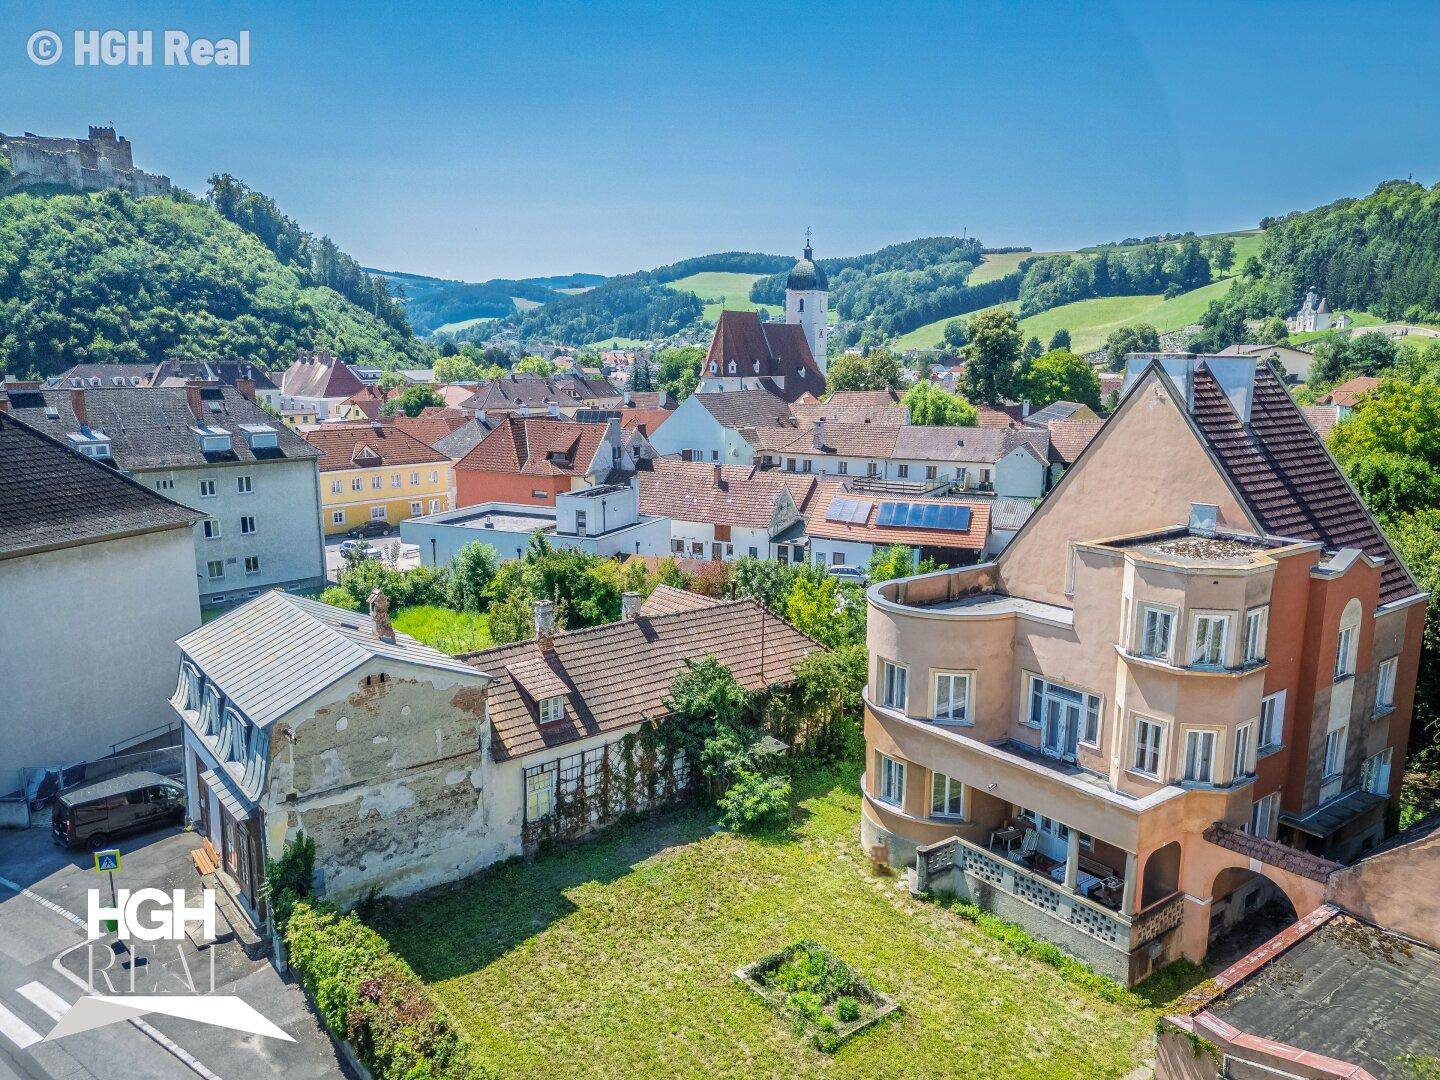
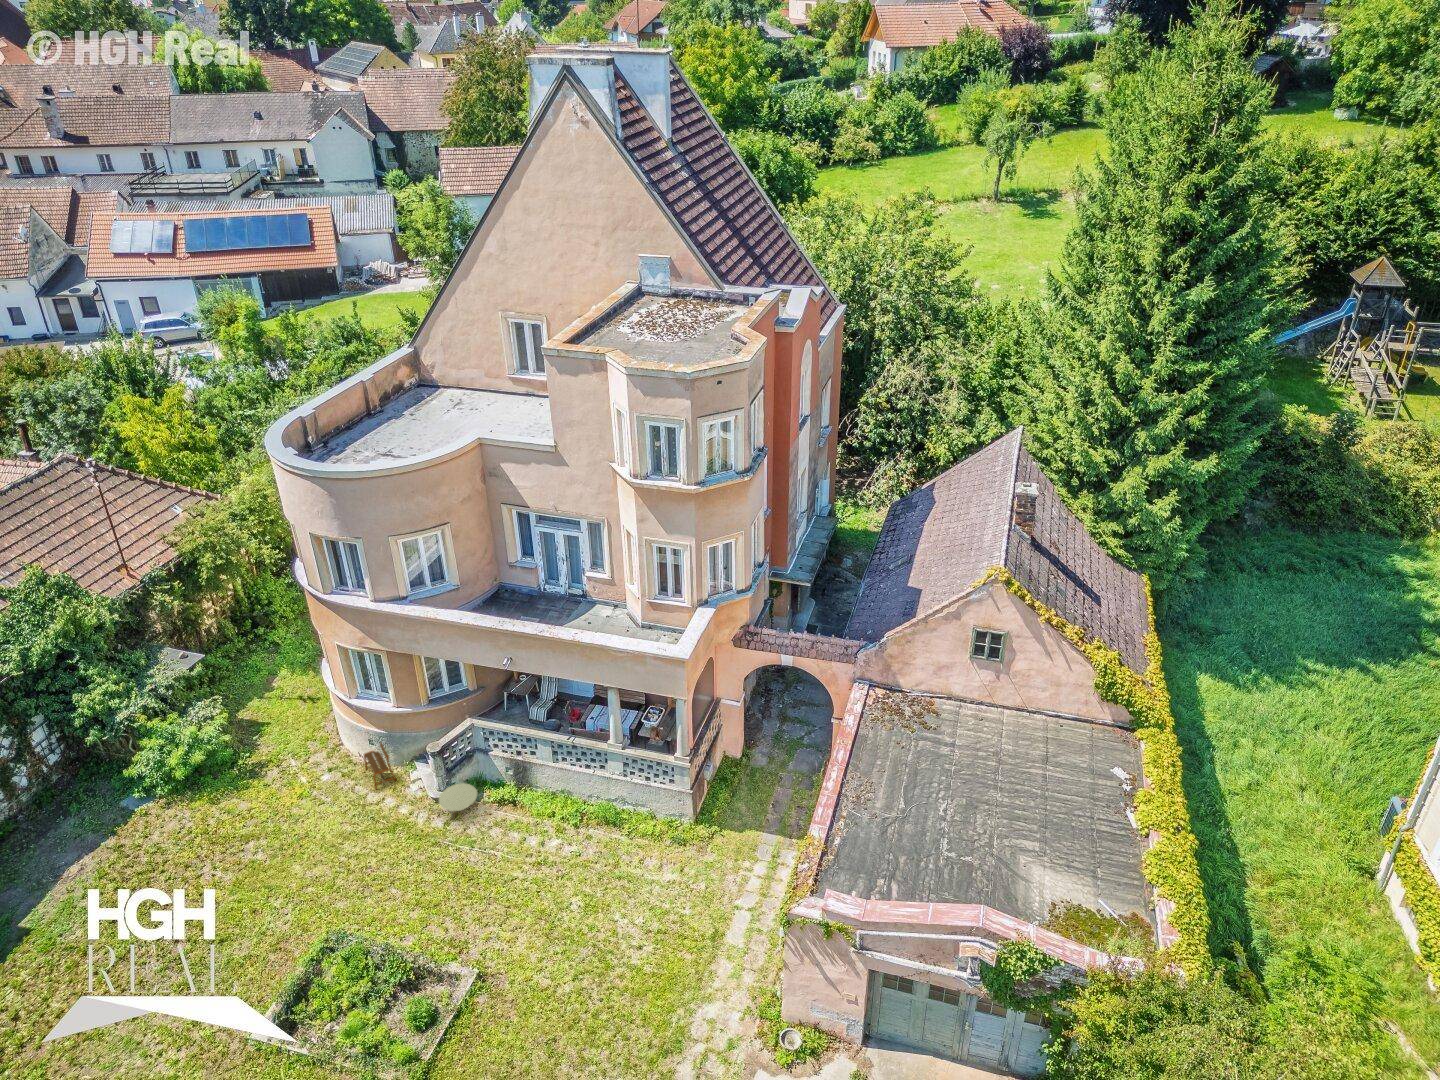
round table: none [915,888,947,913] -> present [439,783,477,820]

